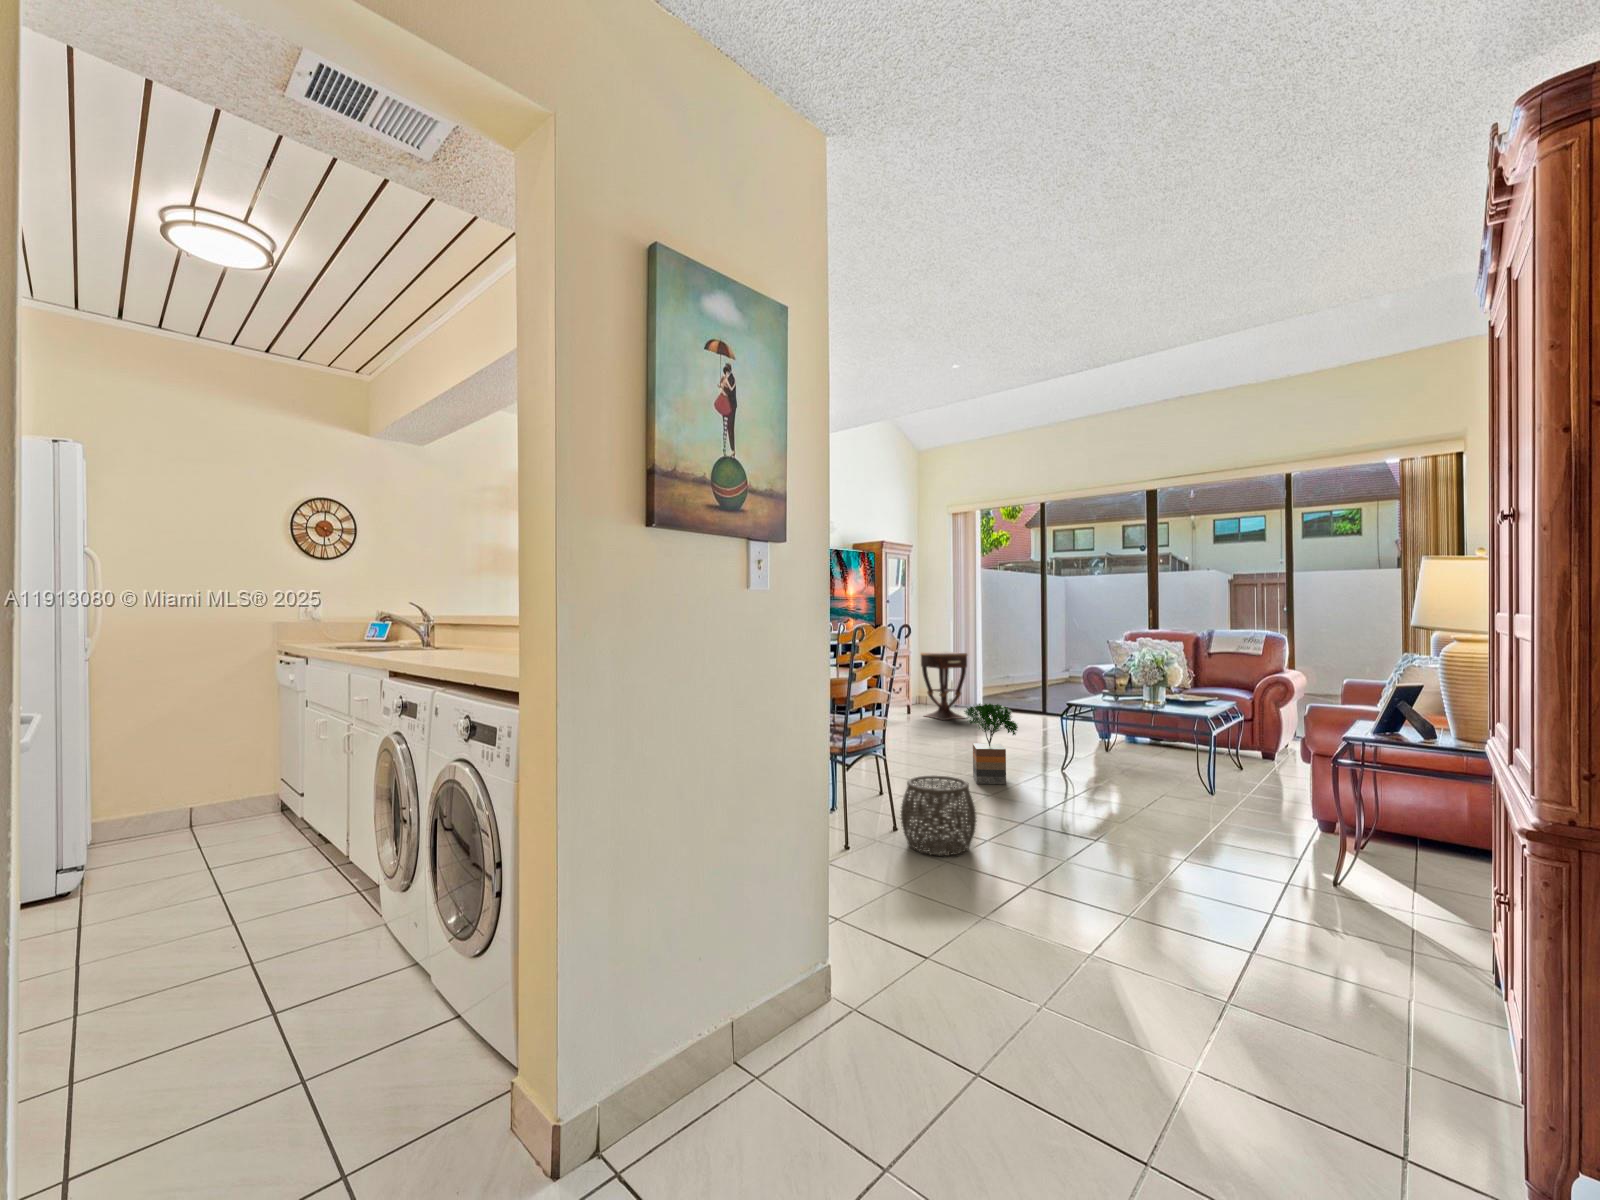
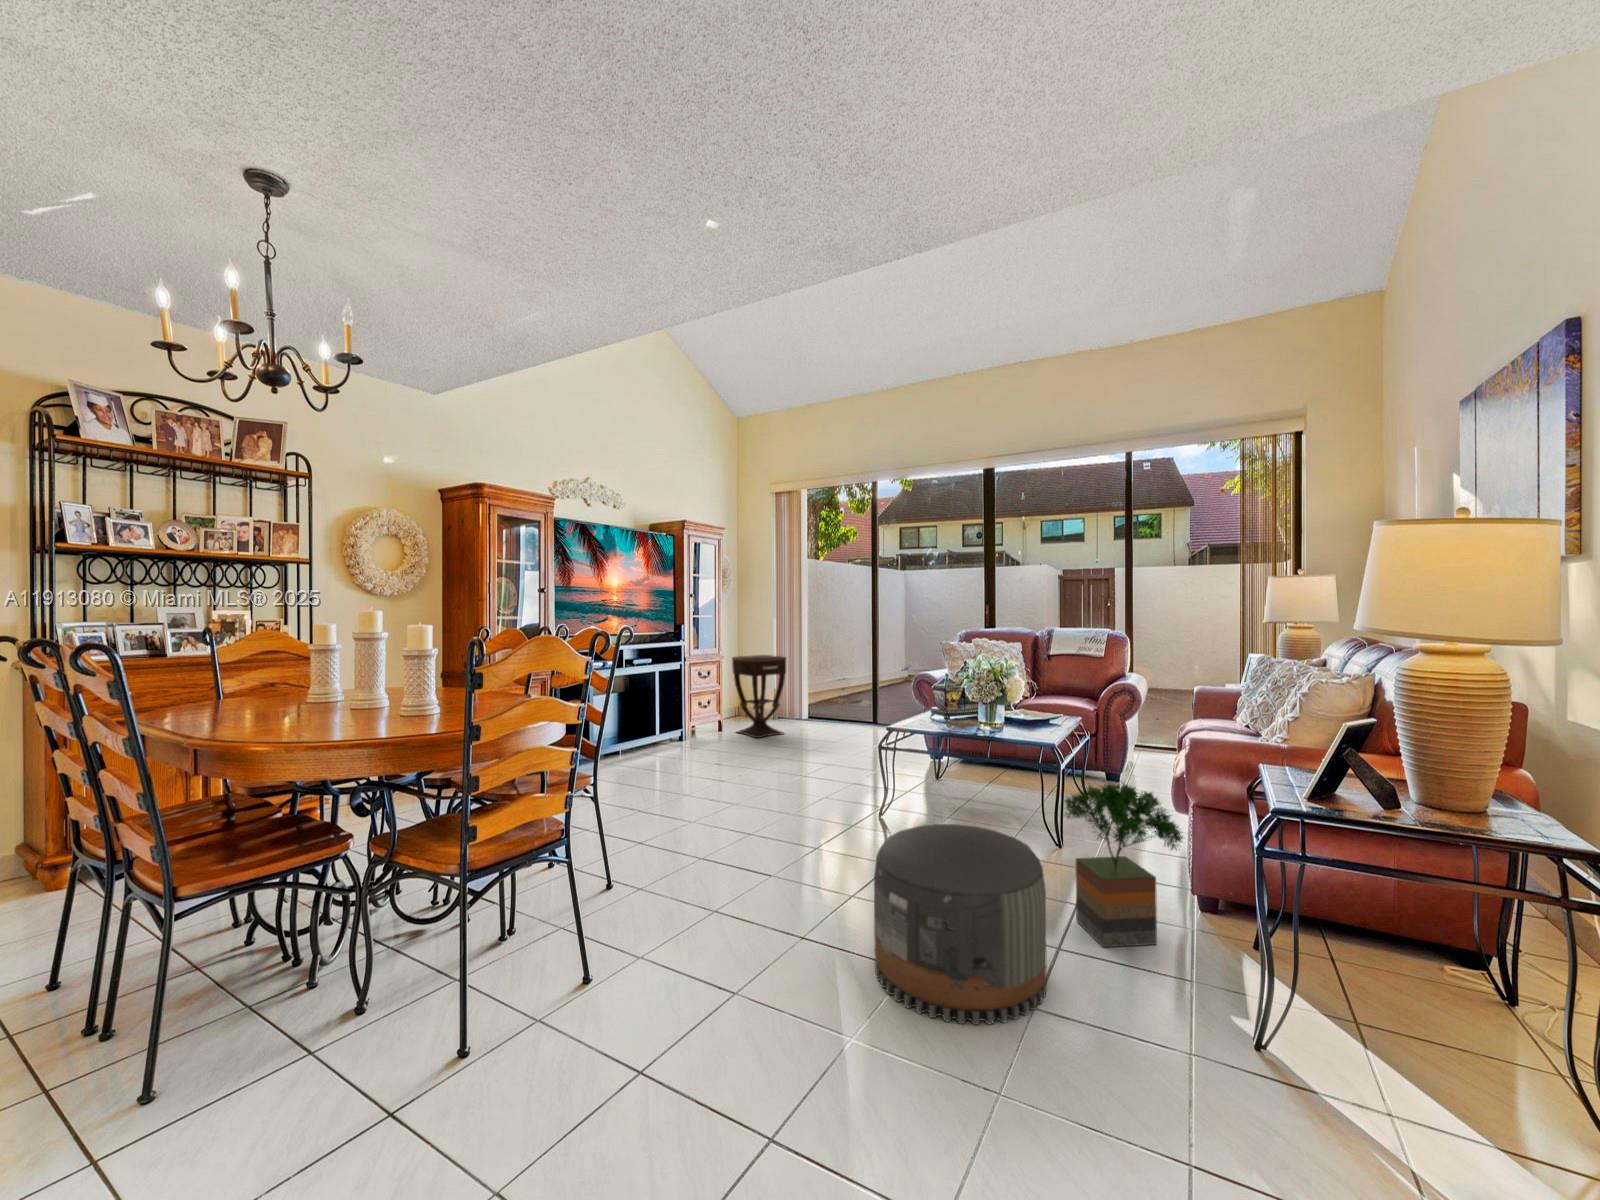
potted tree: present [964,704,1018,784] -> present [1064,782,1183,947]
pouf: none [1071,754,1193,867] -> present [874,824,1047,1025]
woven basket: present [901,775,976,856] -> none [594,880,722,1037]

